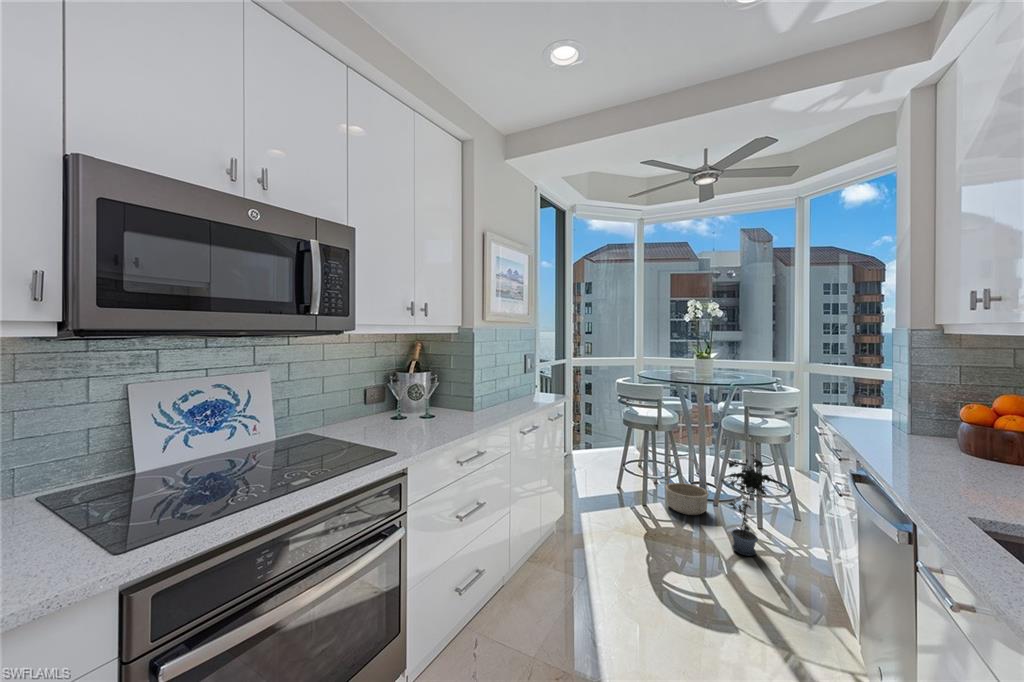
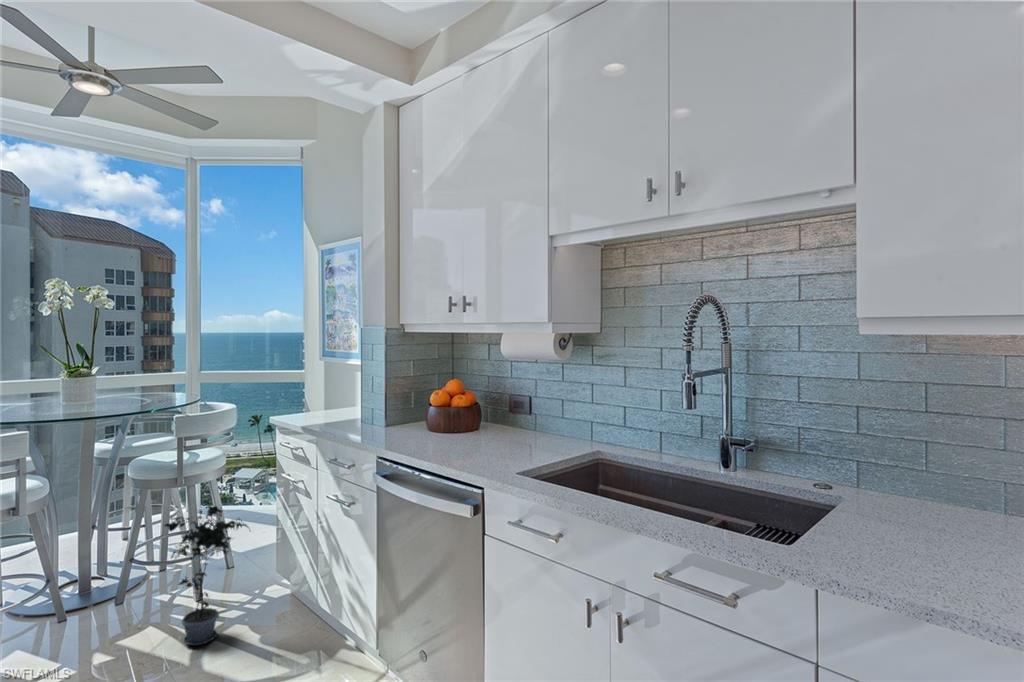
basket: present [666,457,709,515] -> none [27,544,116,646]

